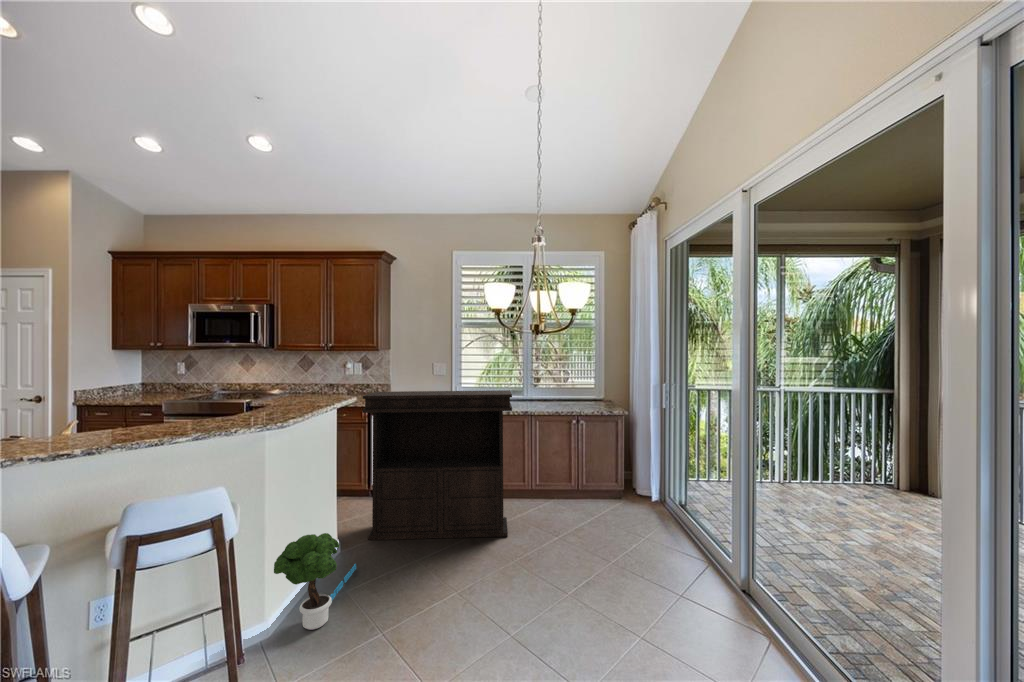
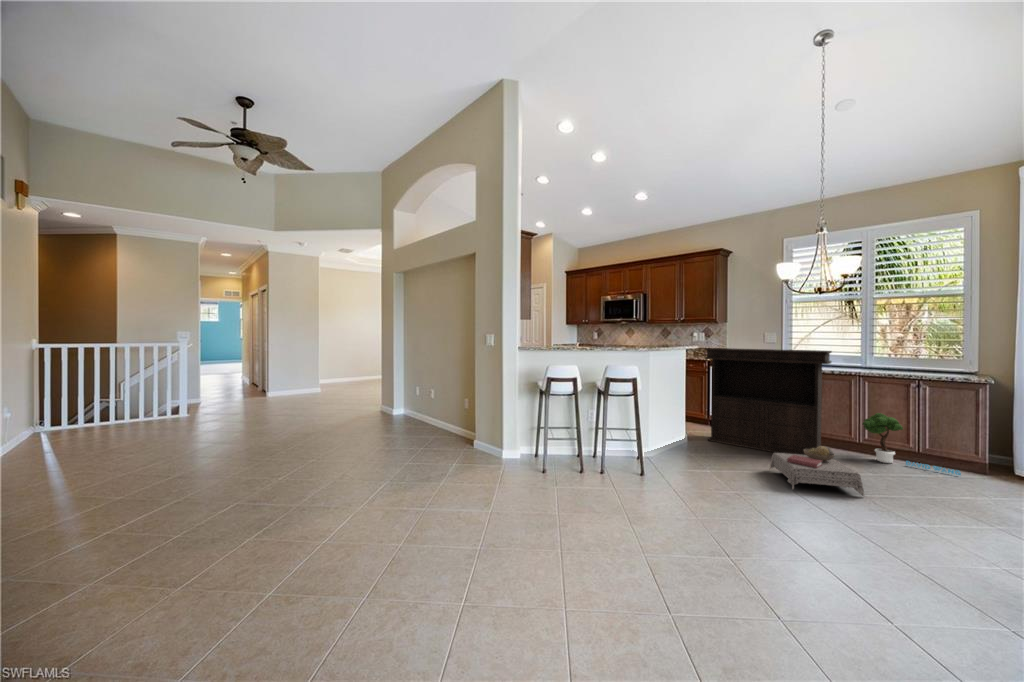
potted tree: present [274,533,356,630] -> present [863,413,961,475]
ottoman: none [462,538,581,649] -> present [770,446,864,496]

